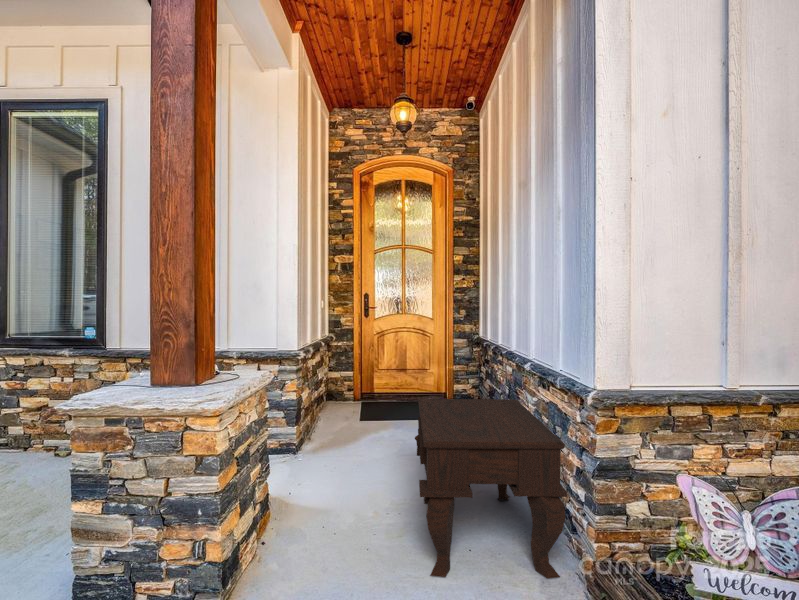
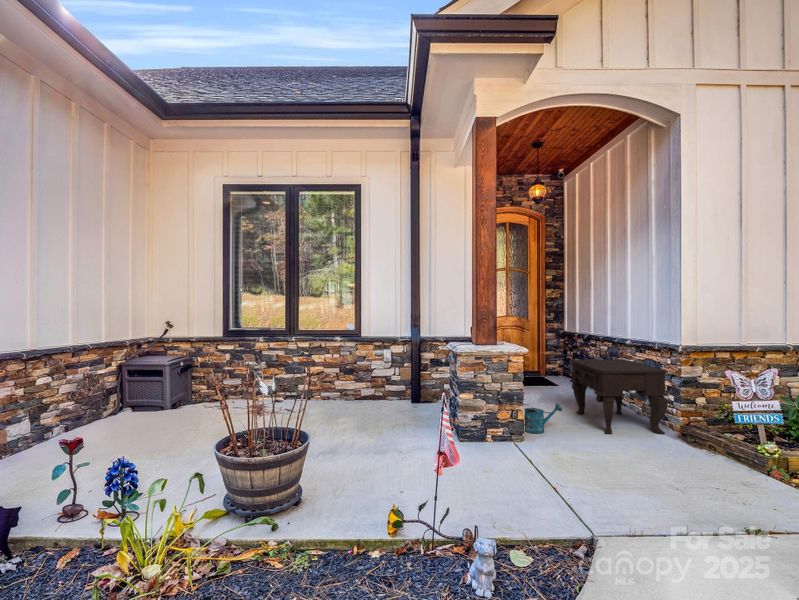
watering can: none [260,503,352,573] -> present [524,403,562,433]

